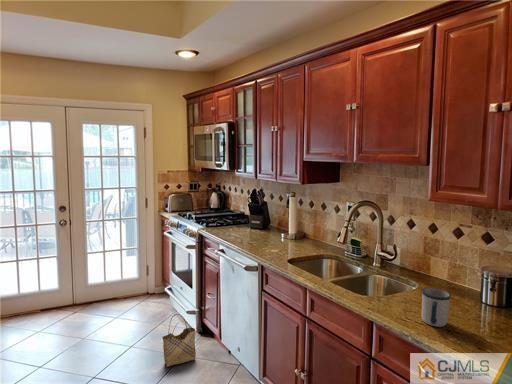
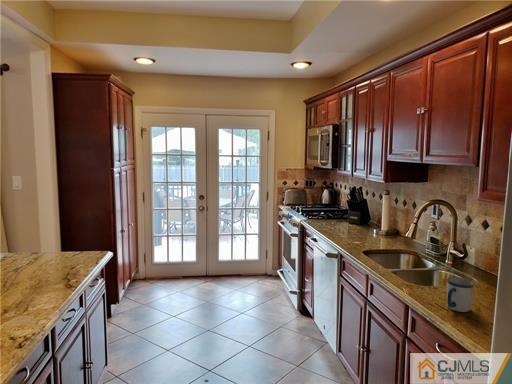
woven basket: present [162,314,196,367] -> none [264,288,292,329]

